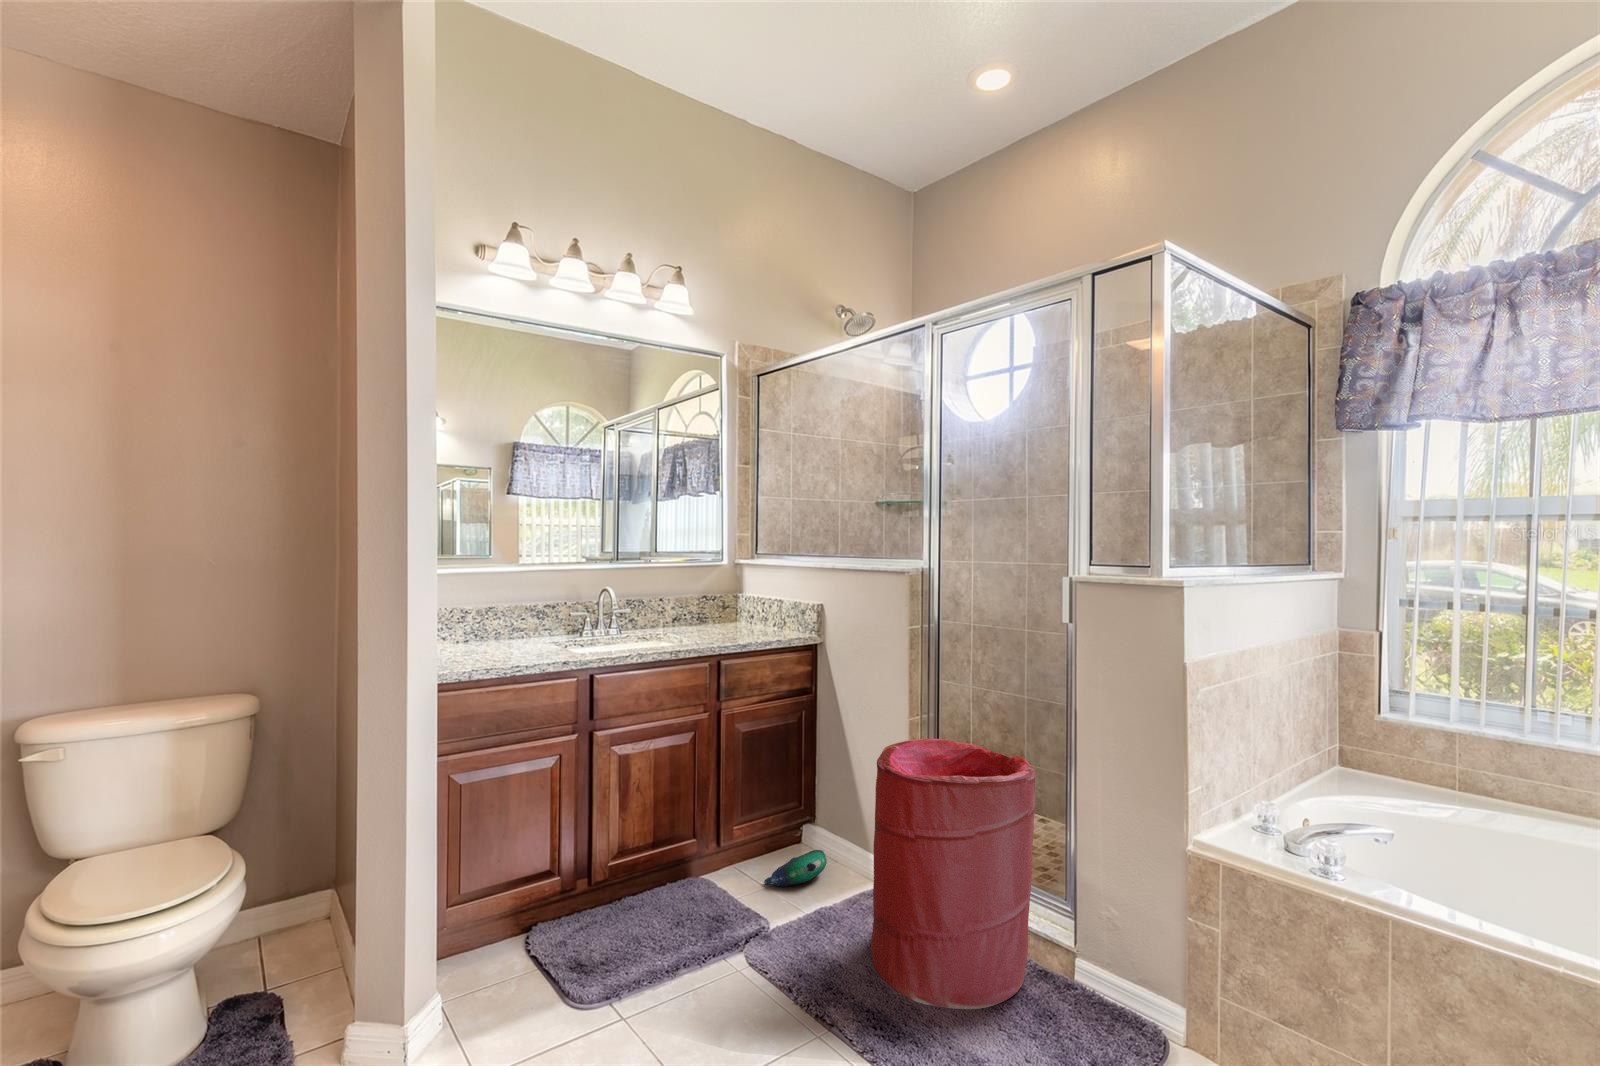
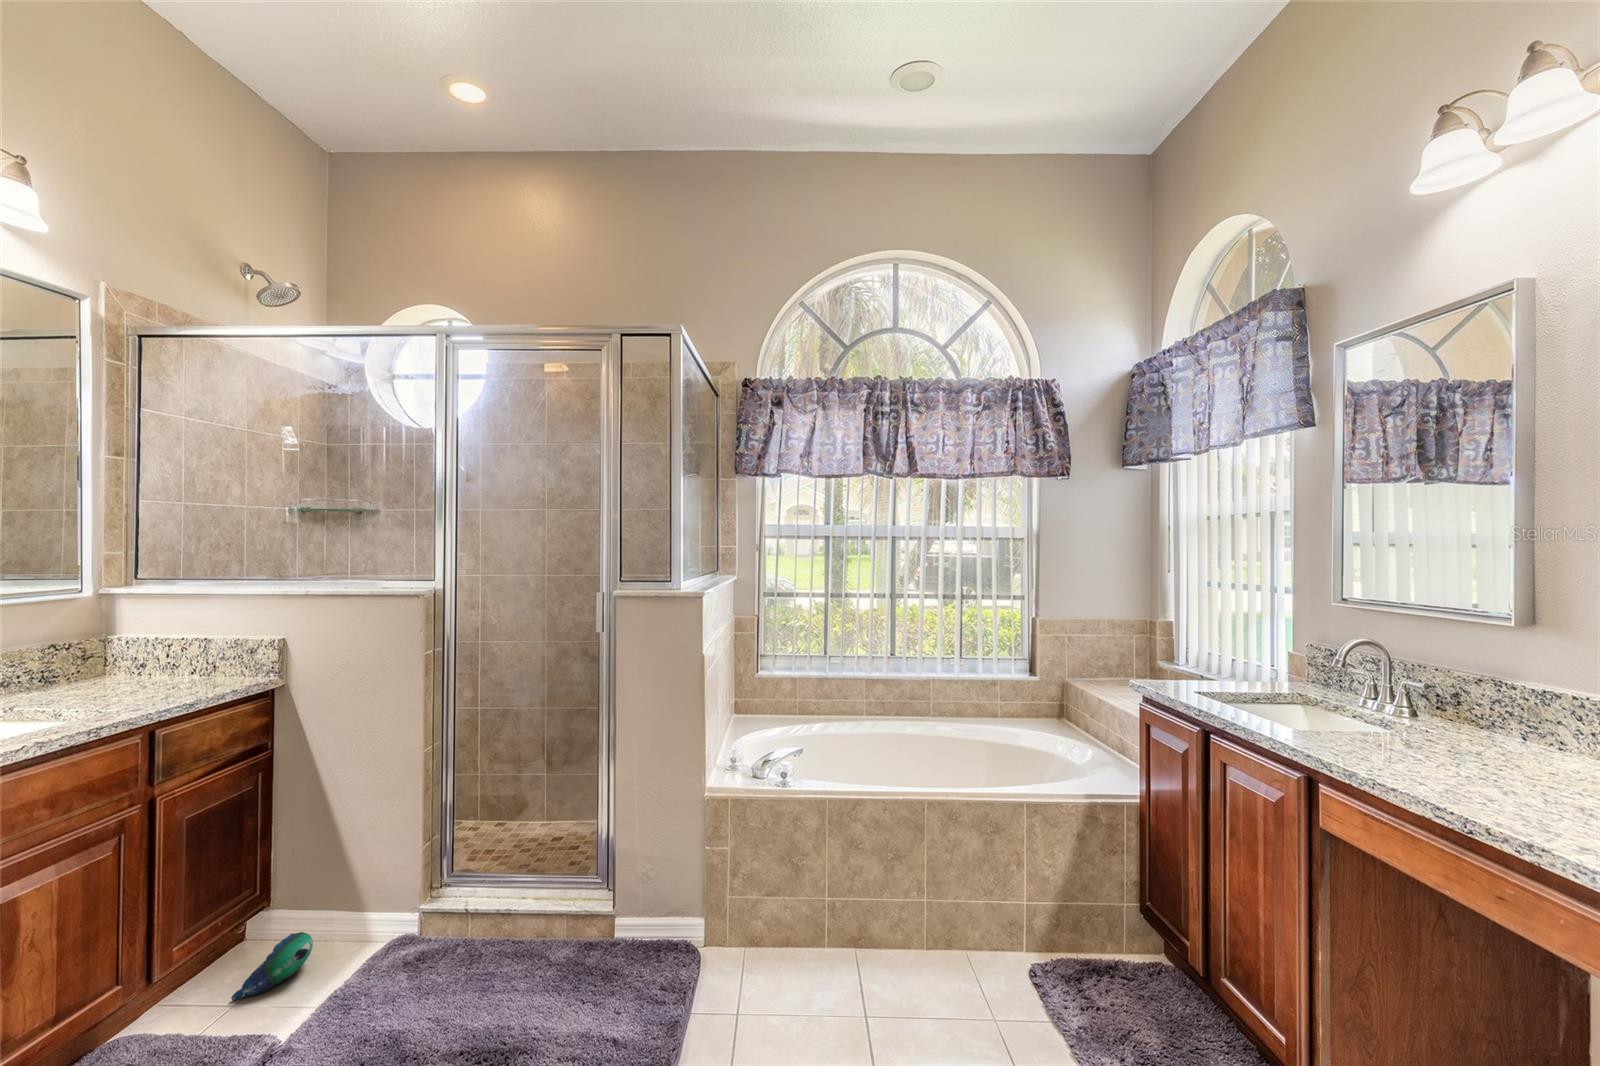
laundry hamper: present [871,739,1035,1009] -> none [421,760,587,1025]

